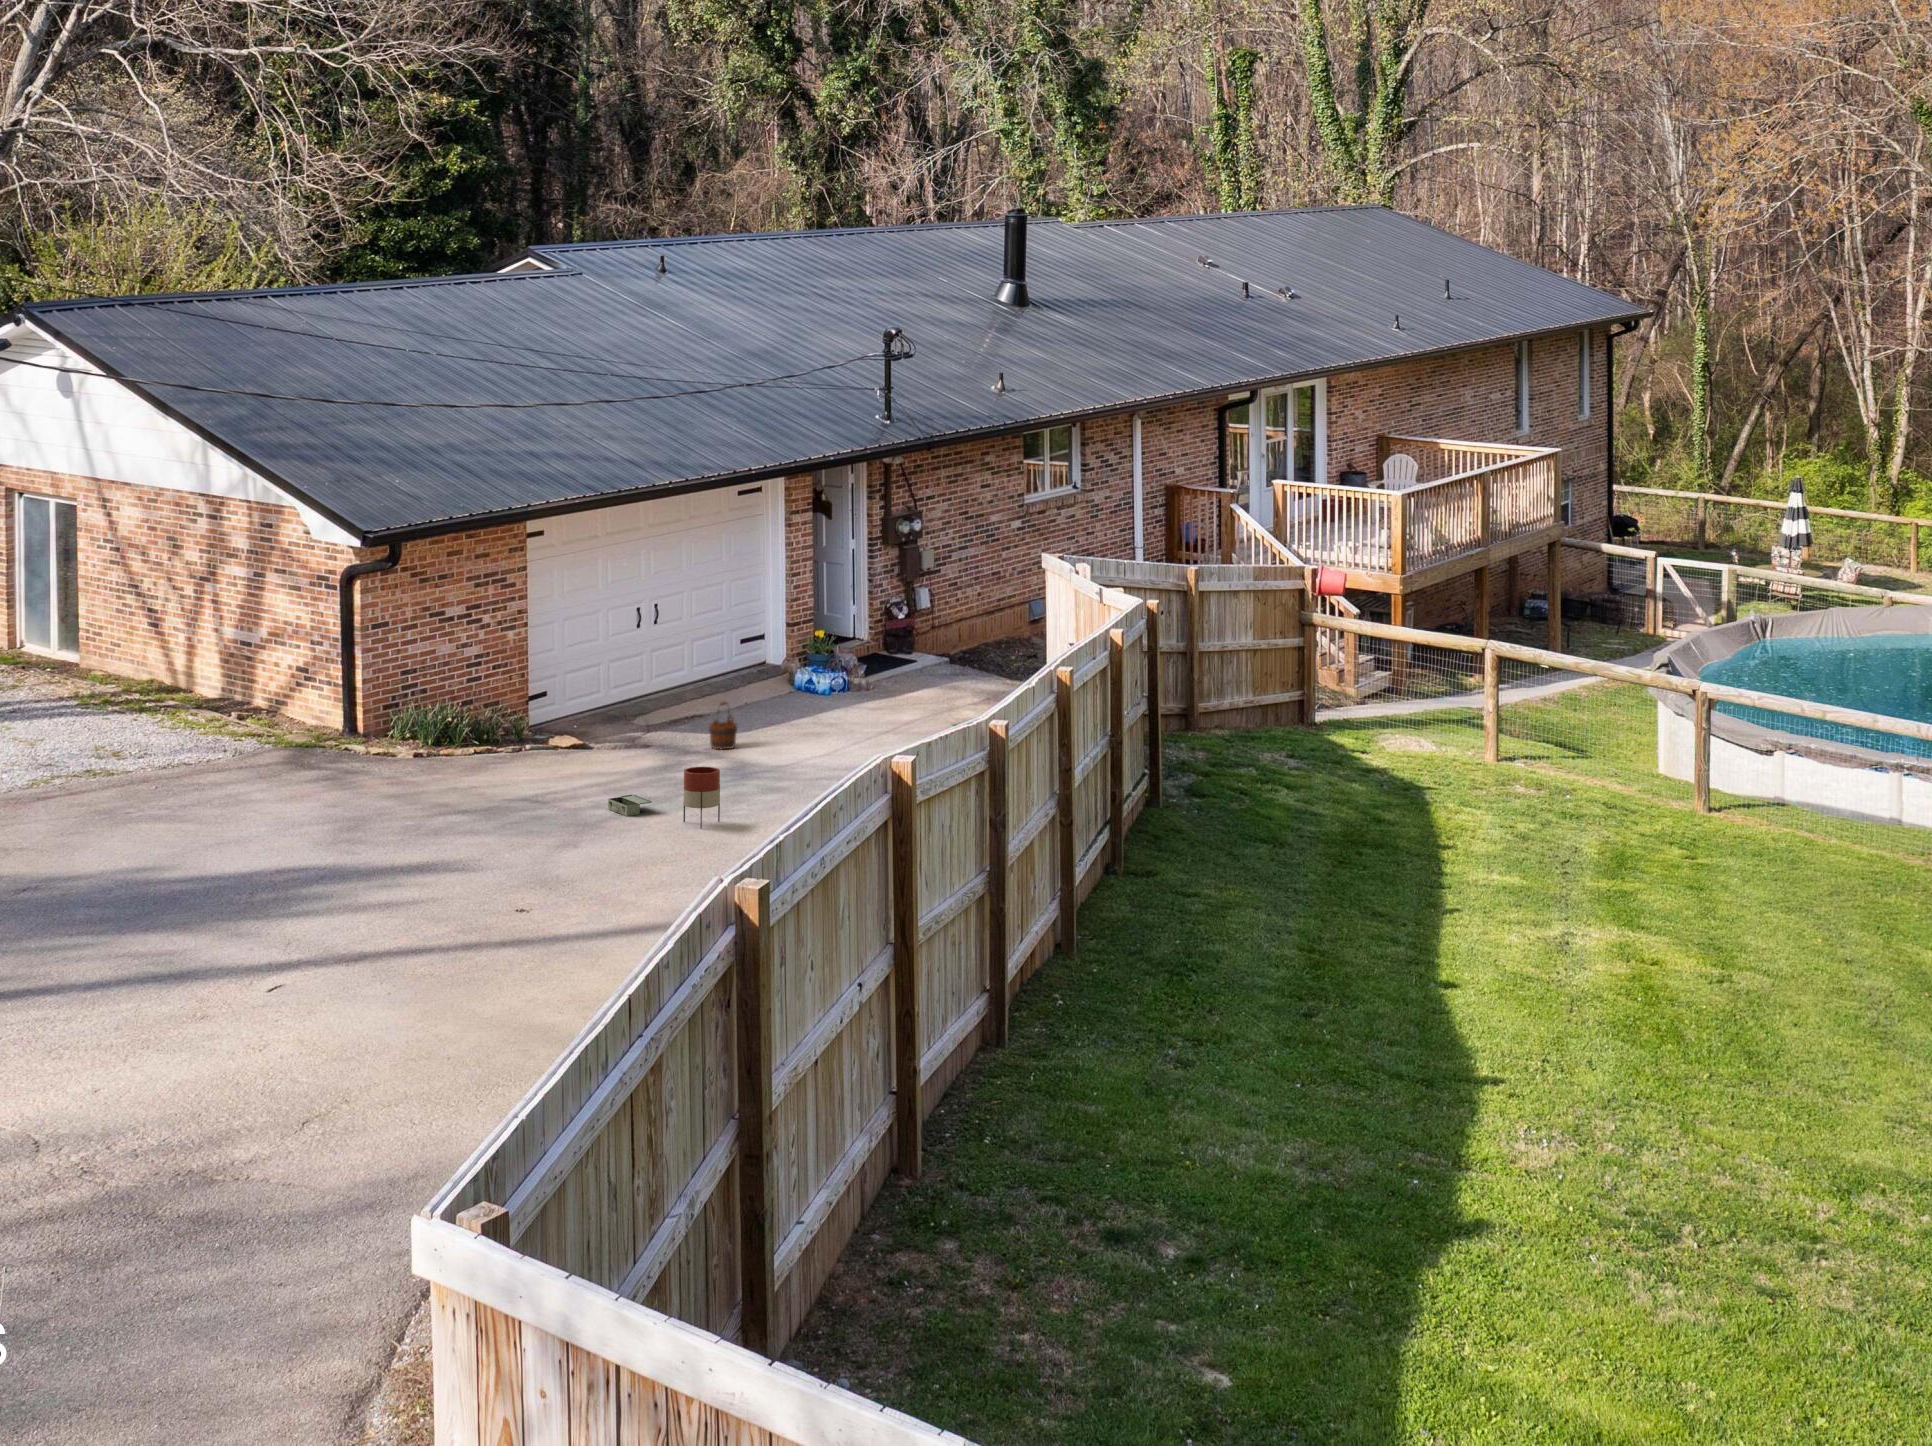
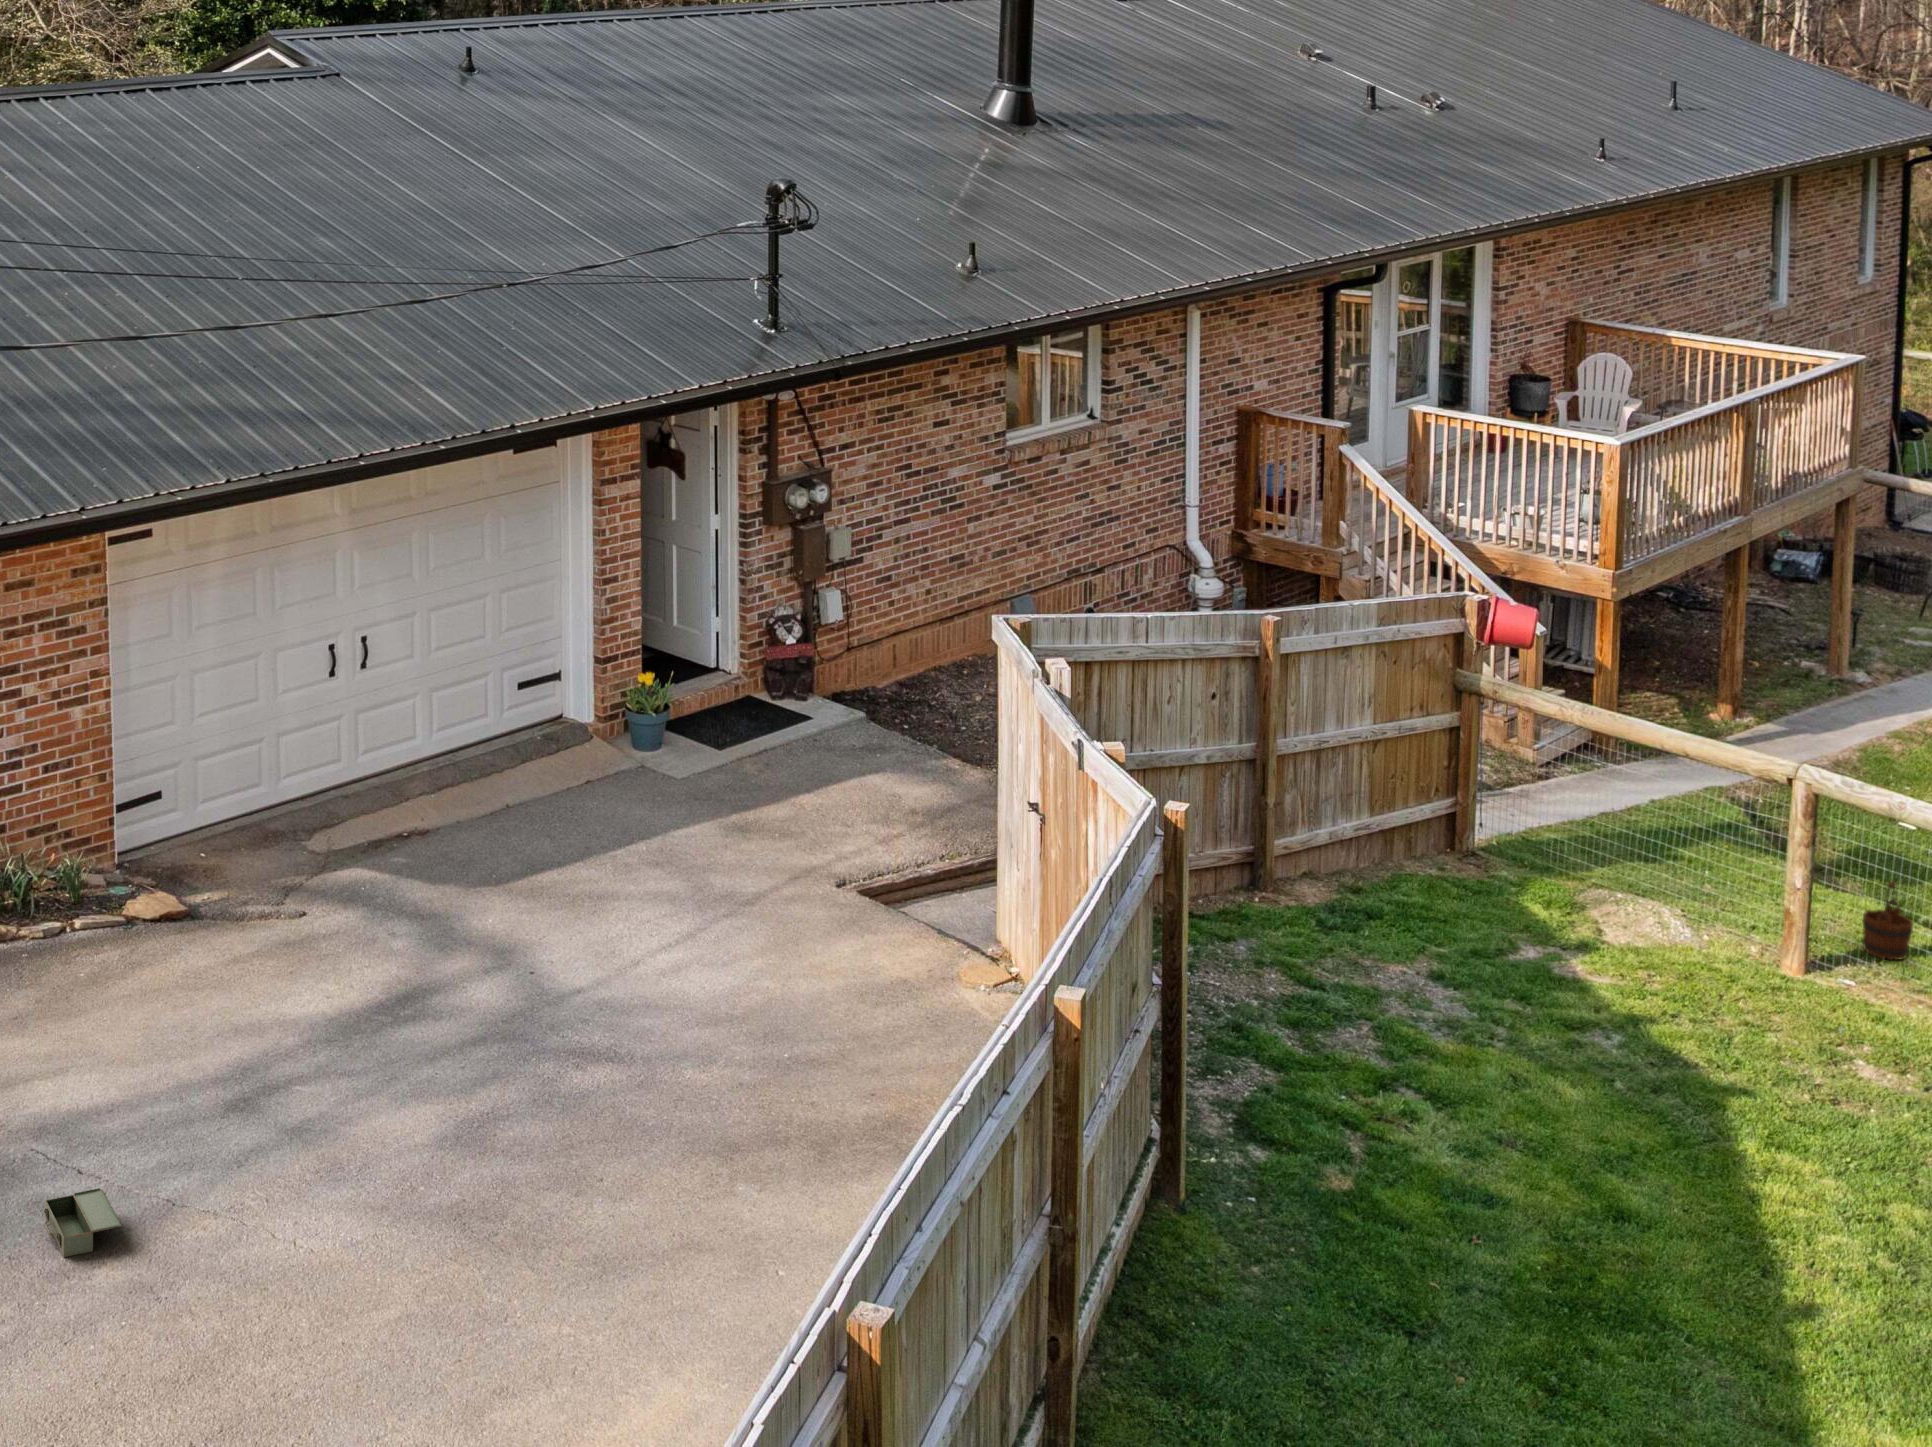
wooden bucket: present [709,702,737,750] -> present [1862,882,1913,960]
planter: present [683,767,720,828] -> none [151,1190,231,1338]

